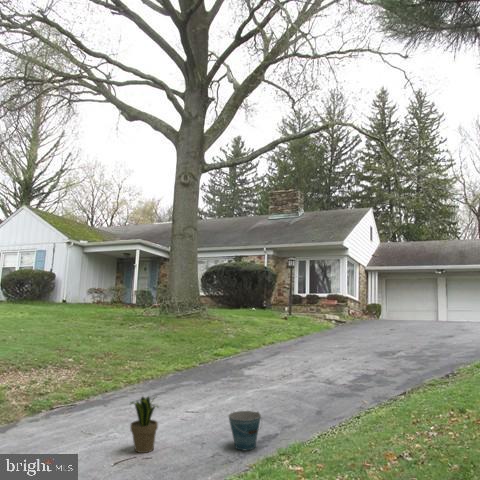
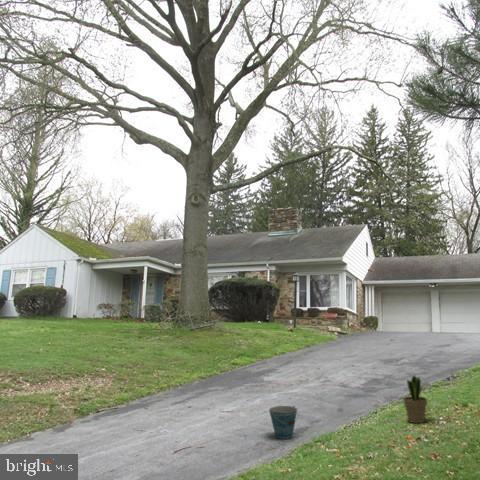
potted plant: present [130,397,158,453] -> present [403,376,427,423]

